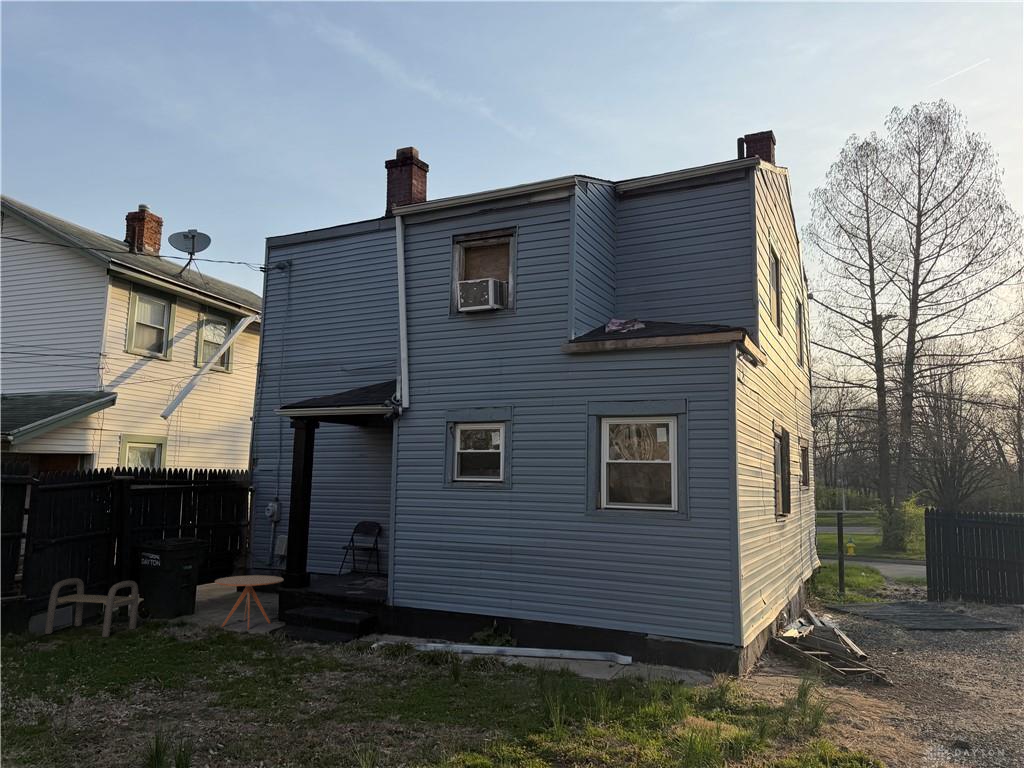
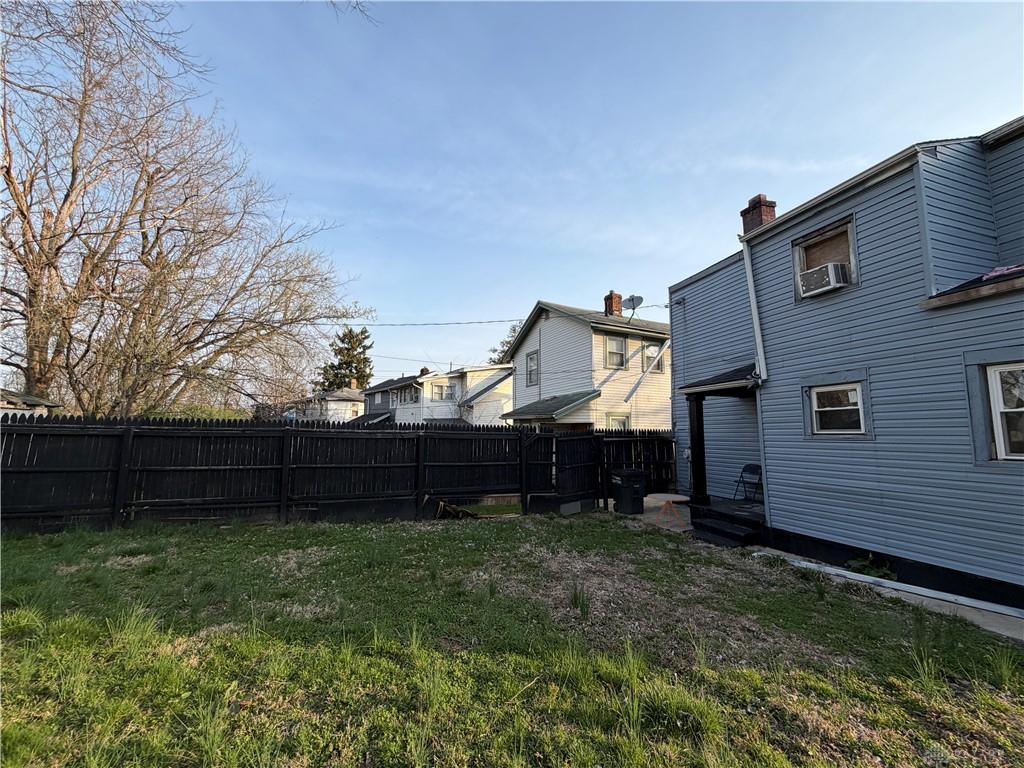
bench: present [45,578,138,637] -> none [568,486,609,520]

